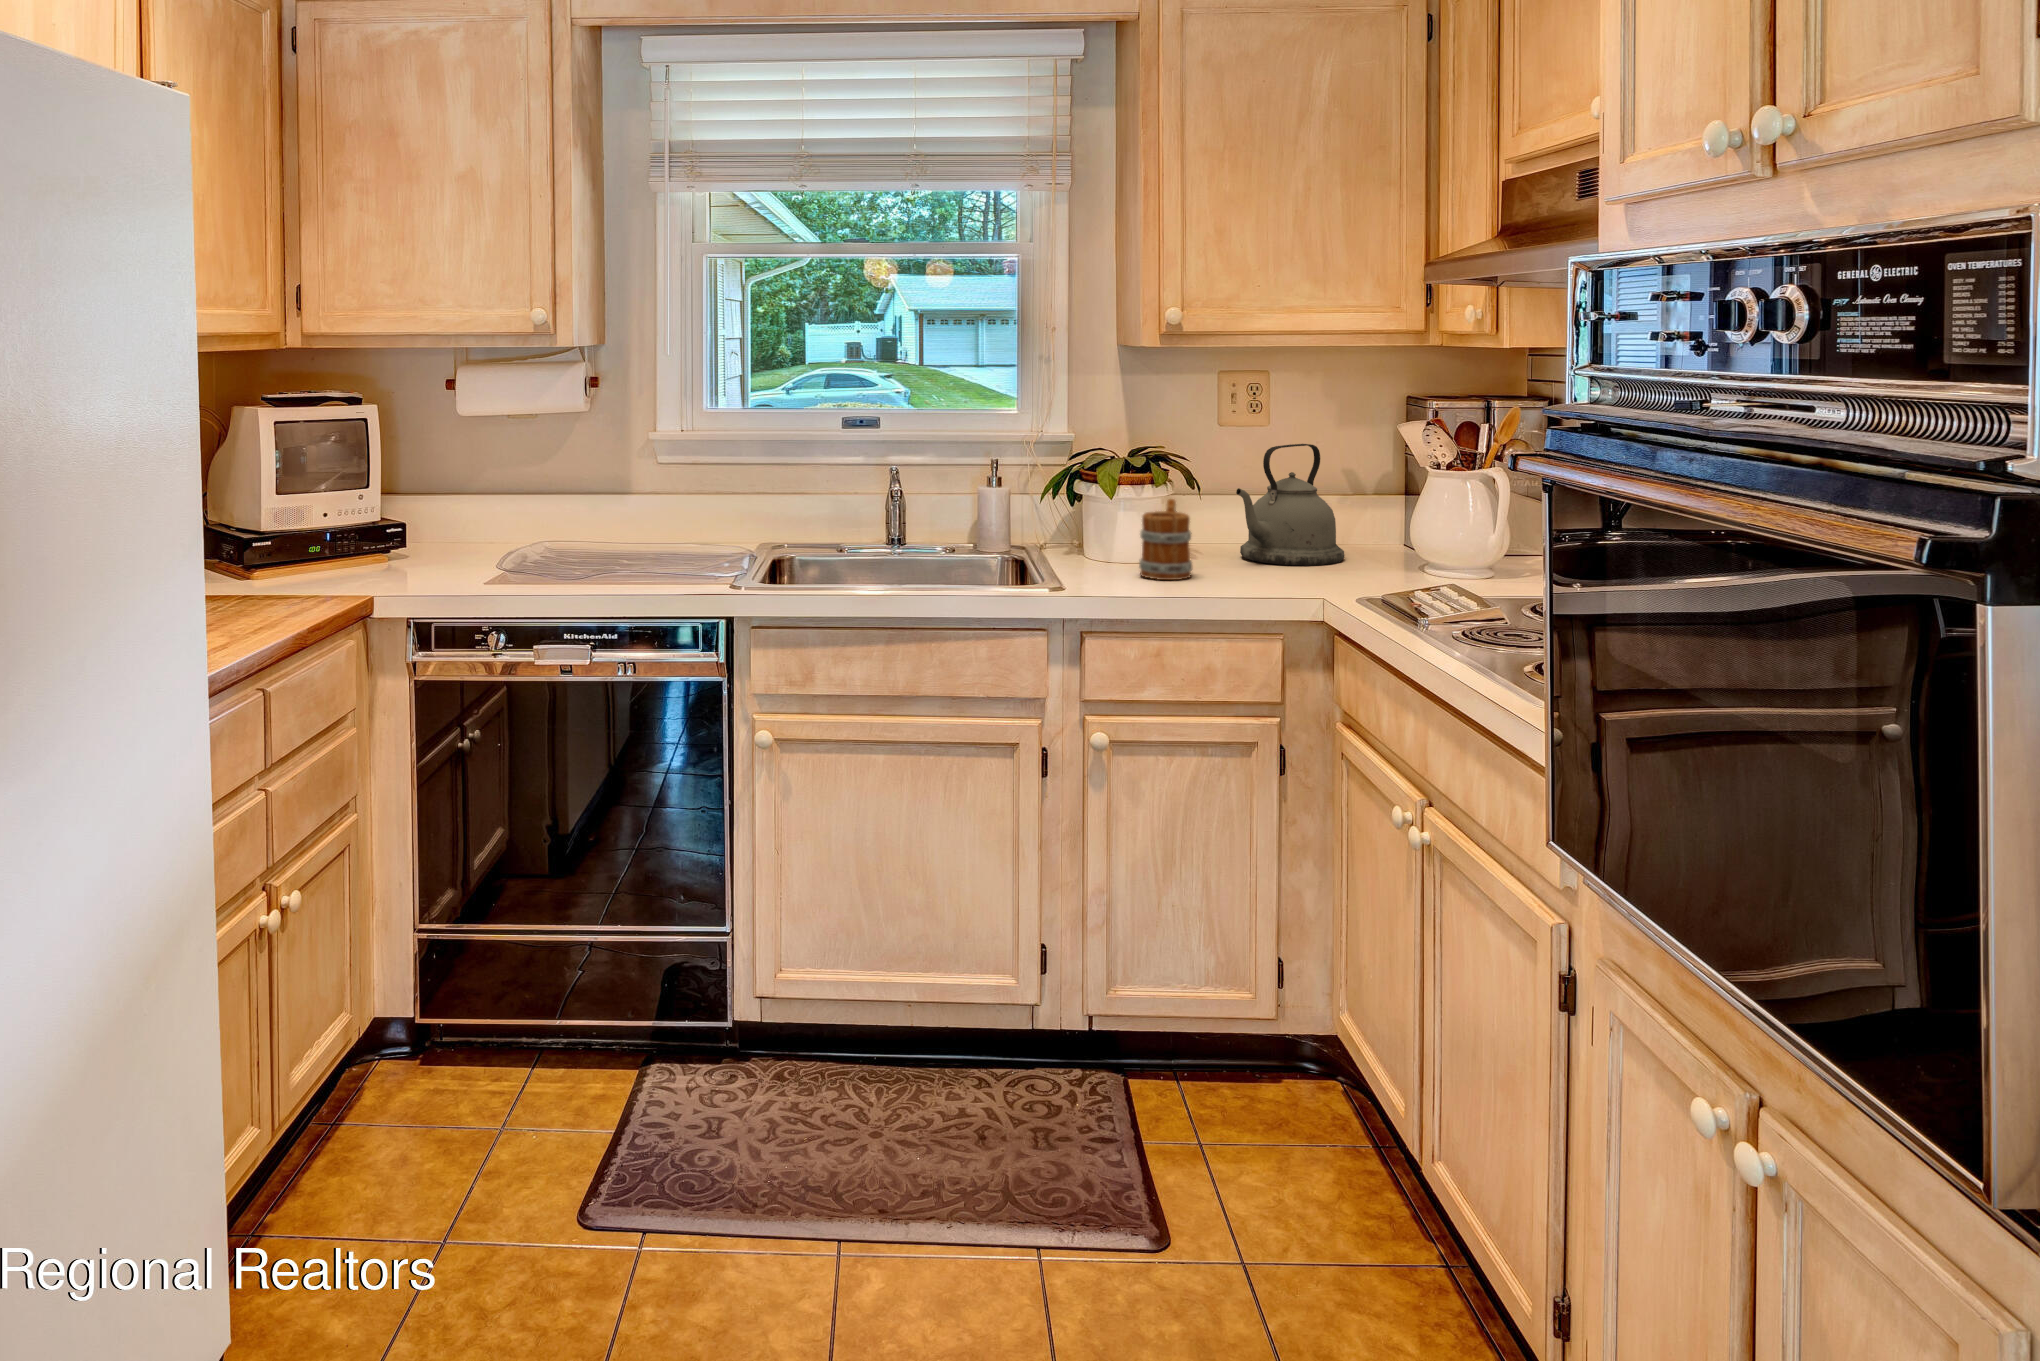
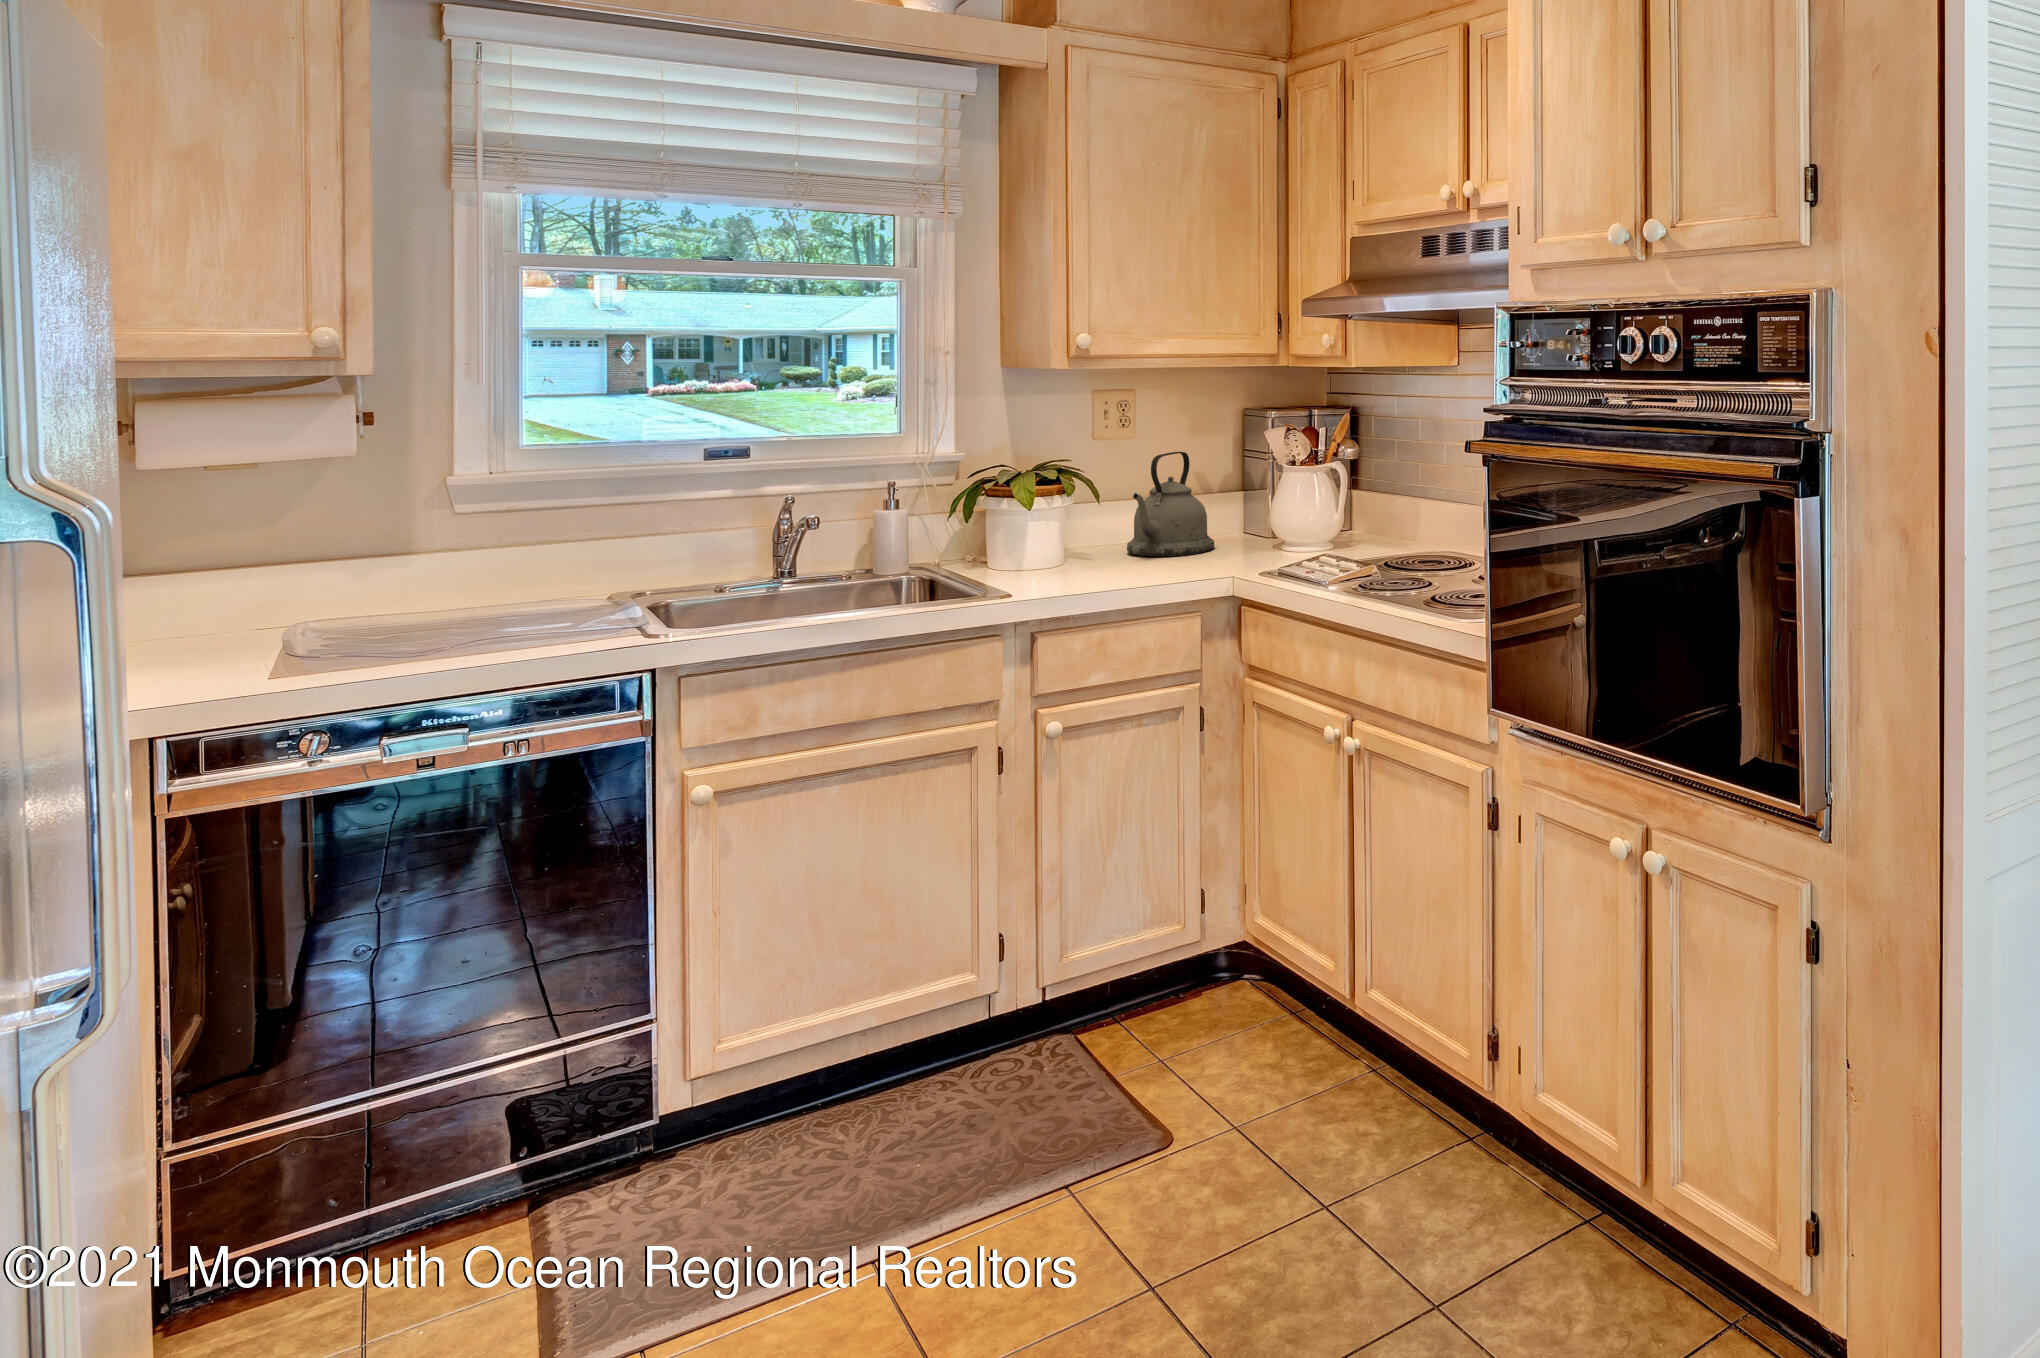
mug: present [1139,499,1192,580] -> none [1058,507,1107,580]

